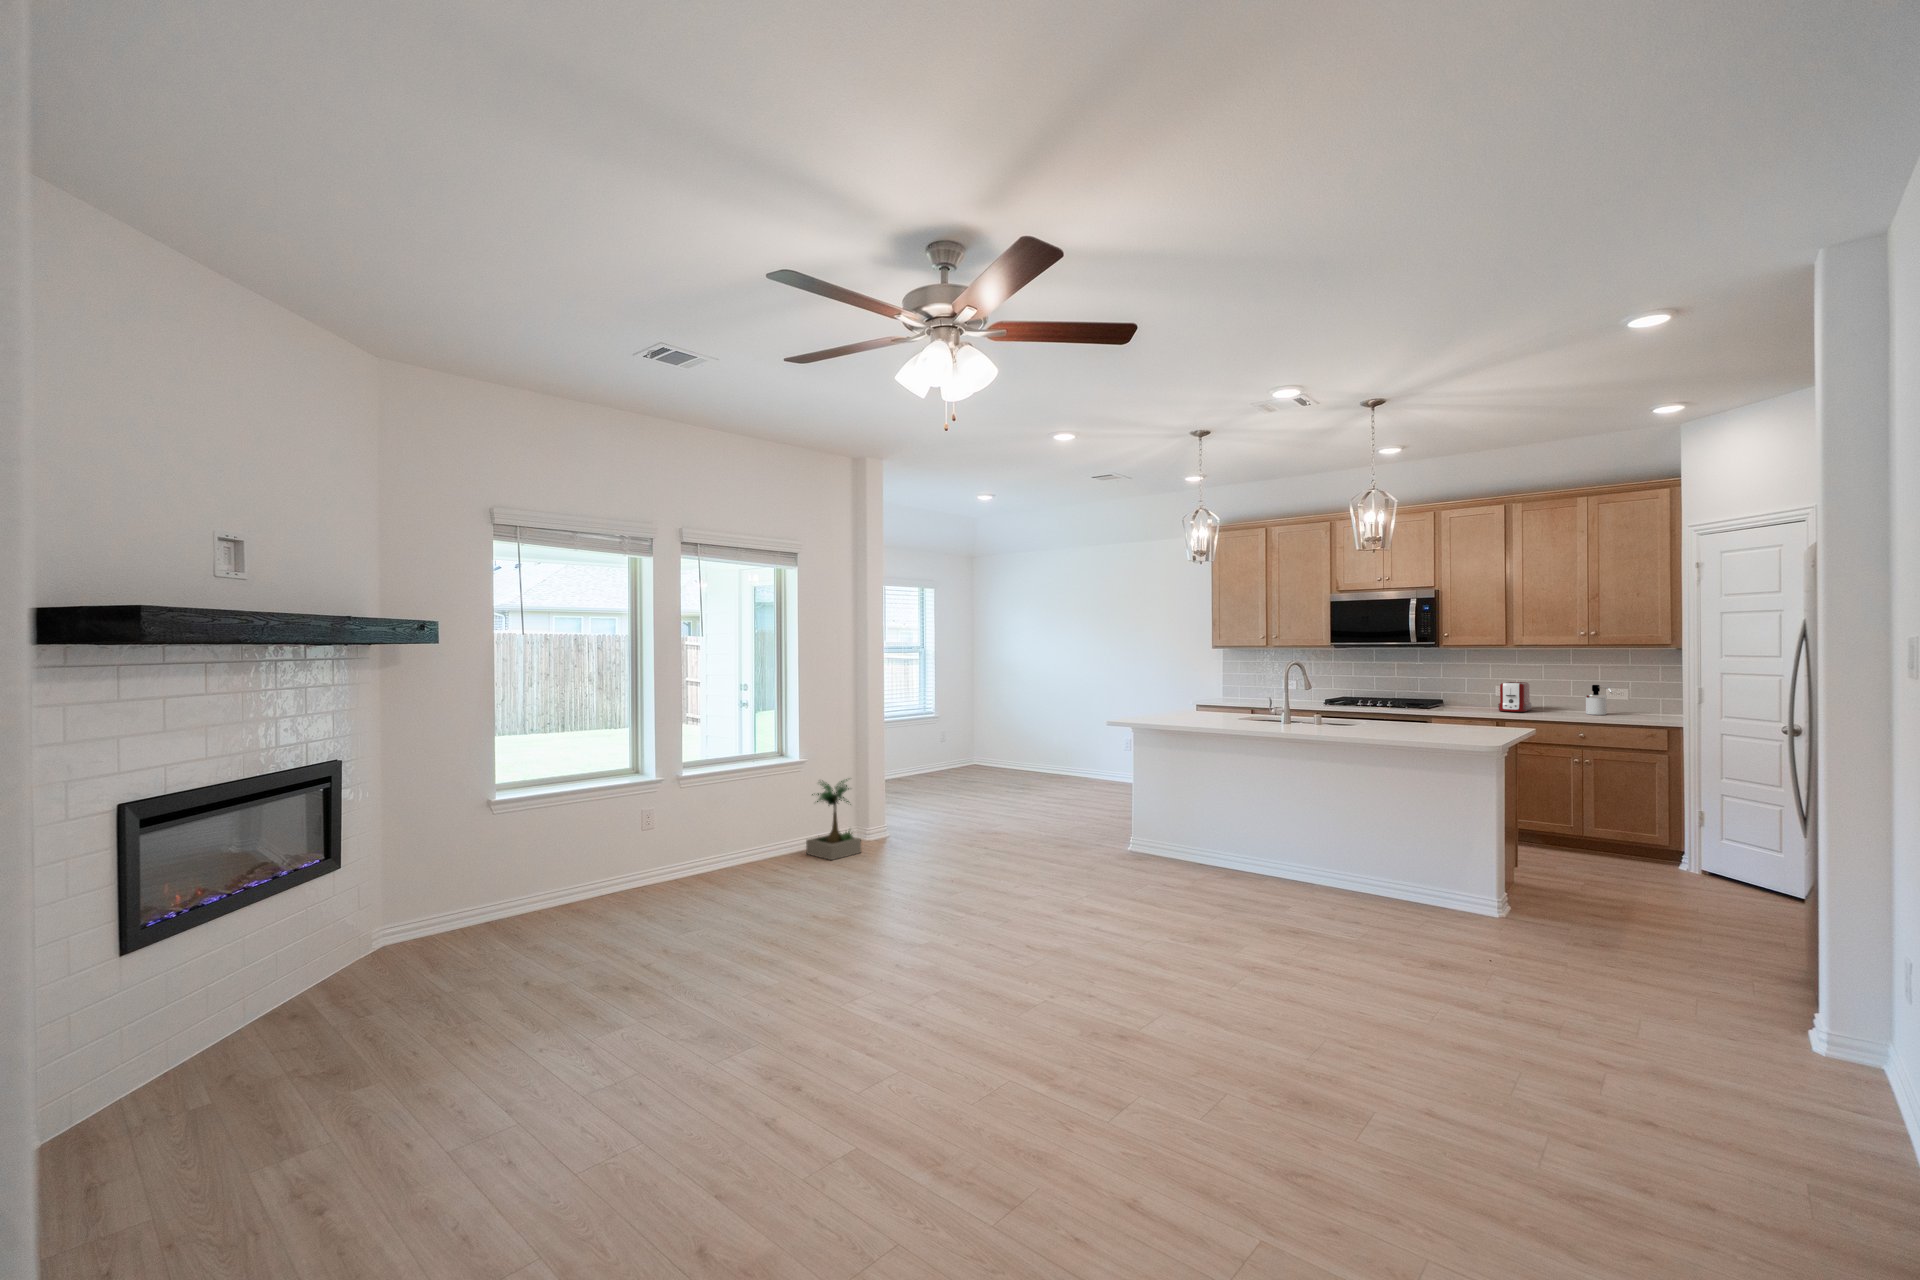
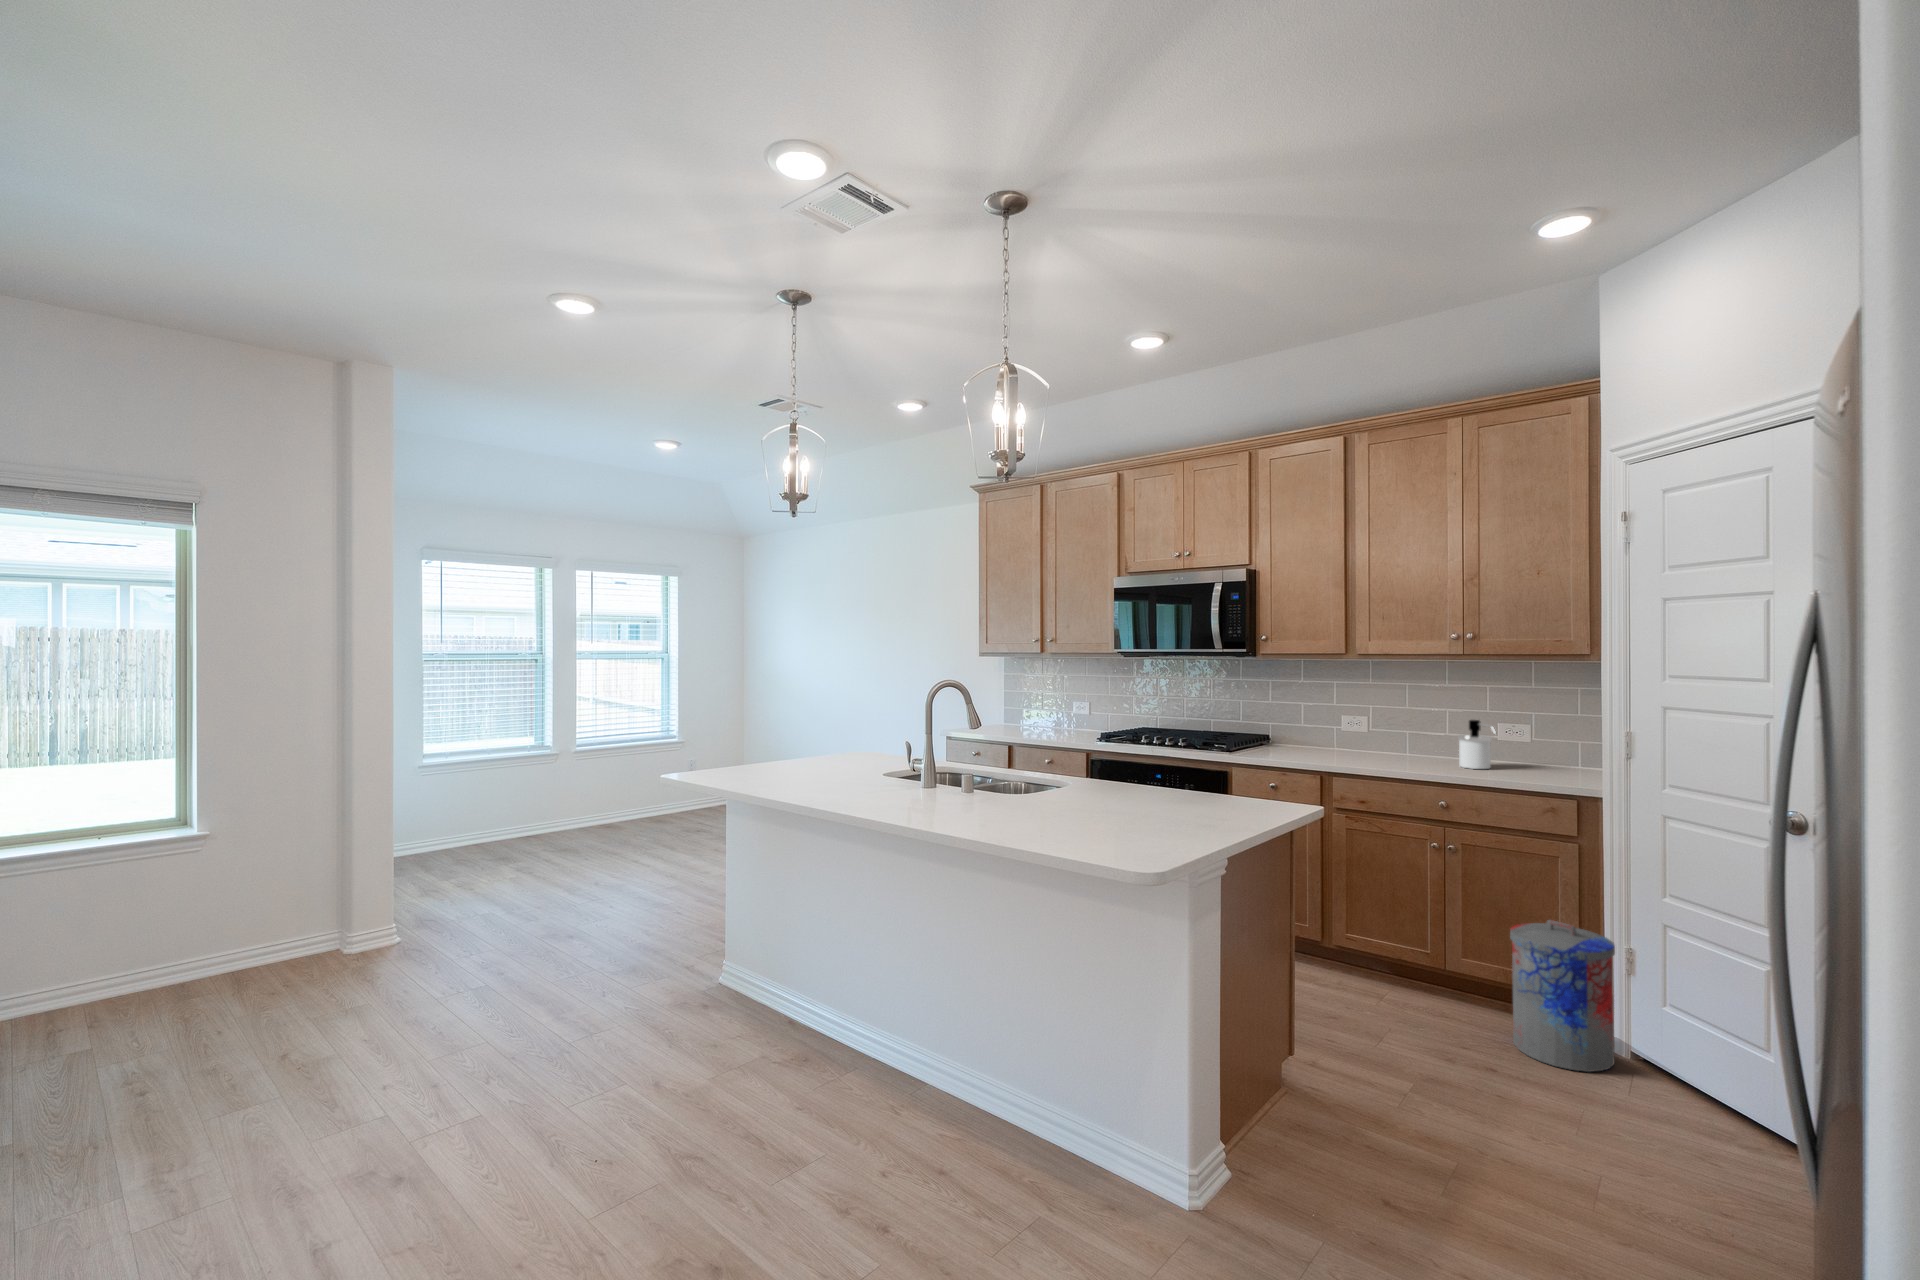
toaster: present [1498,682,1532,712] -> none [1328,712,1384,761]
potted plant: present [806,779,861,860] -> none [192,858,306,1000]
trash can: none [1630,796,1694,877] -> present [1510,920,1615,1072]

